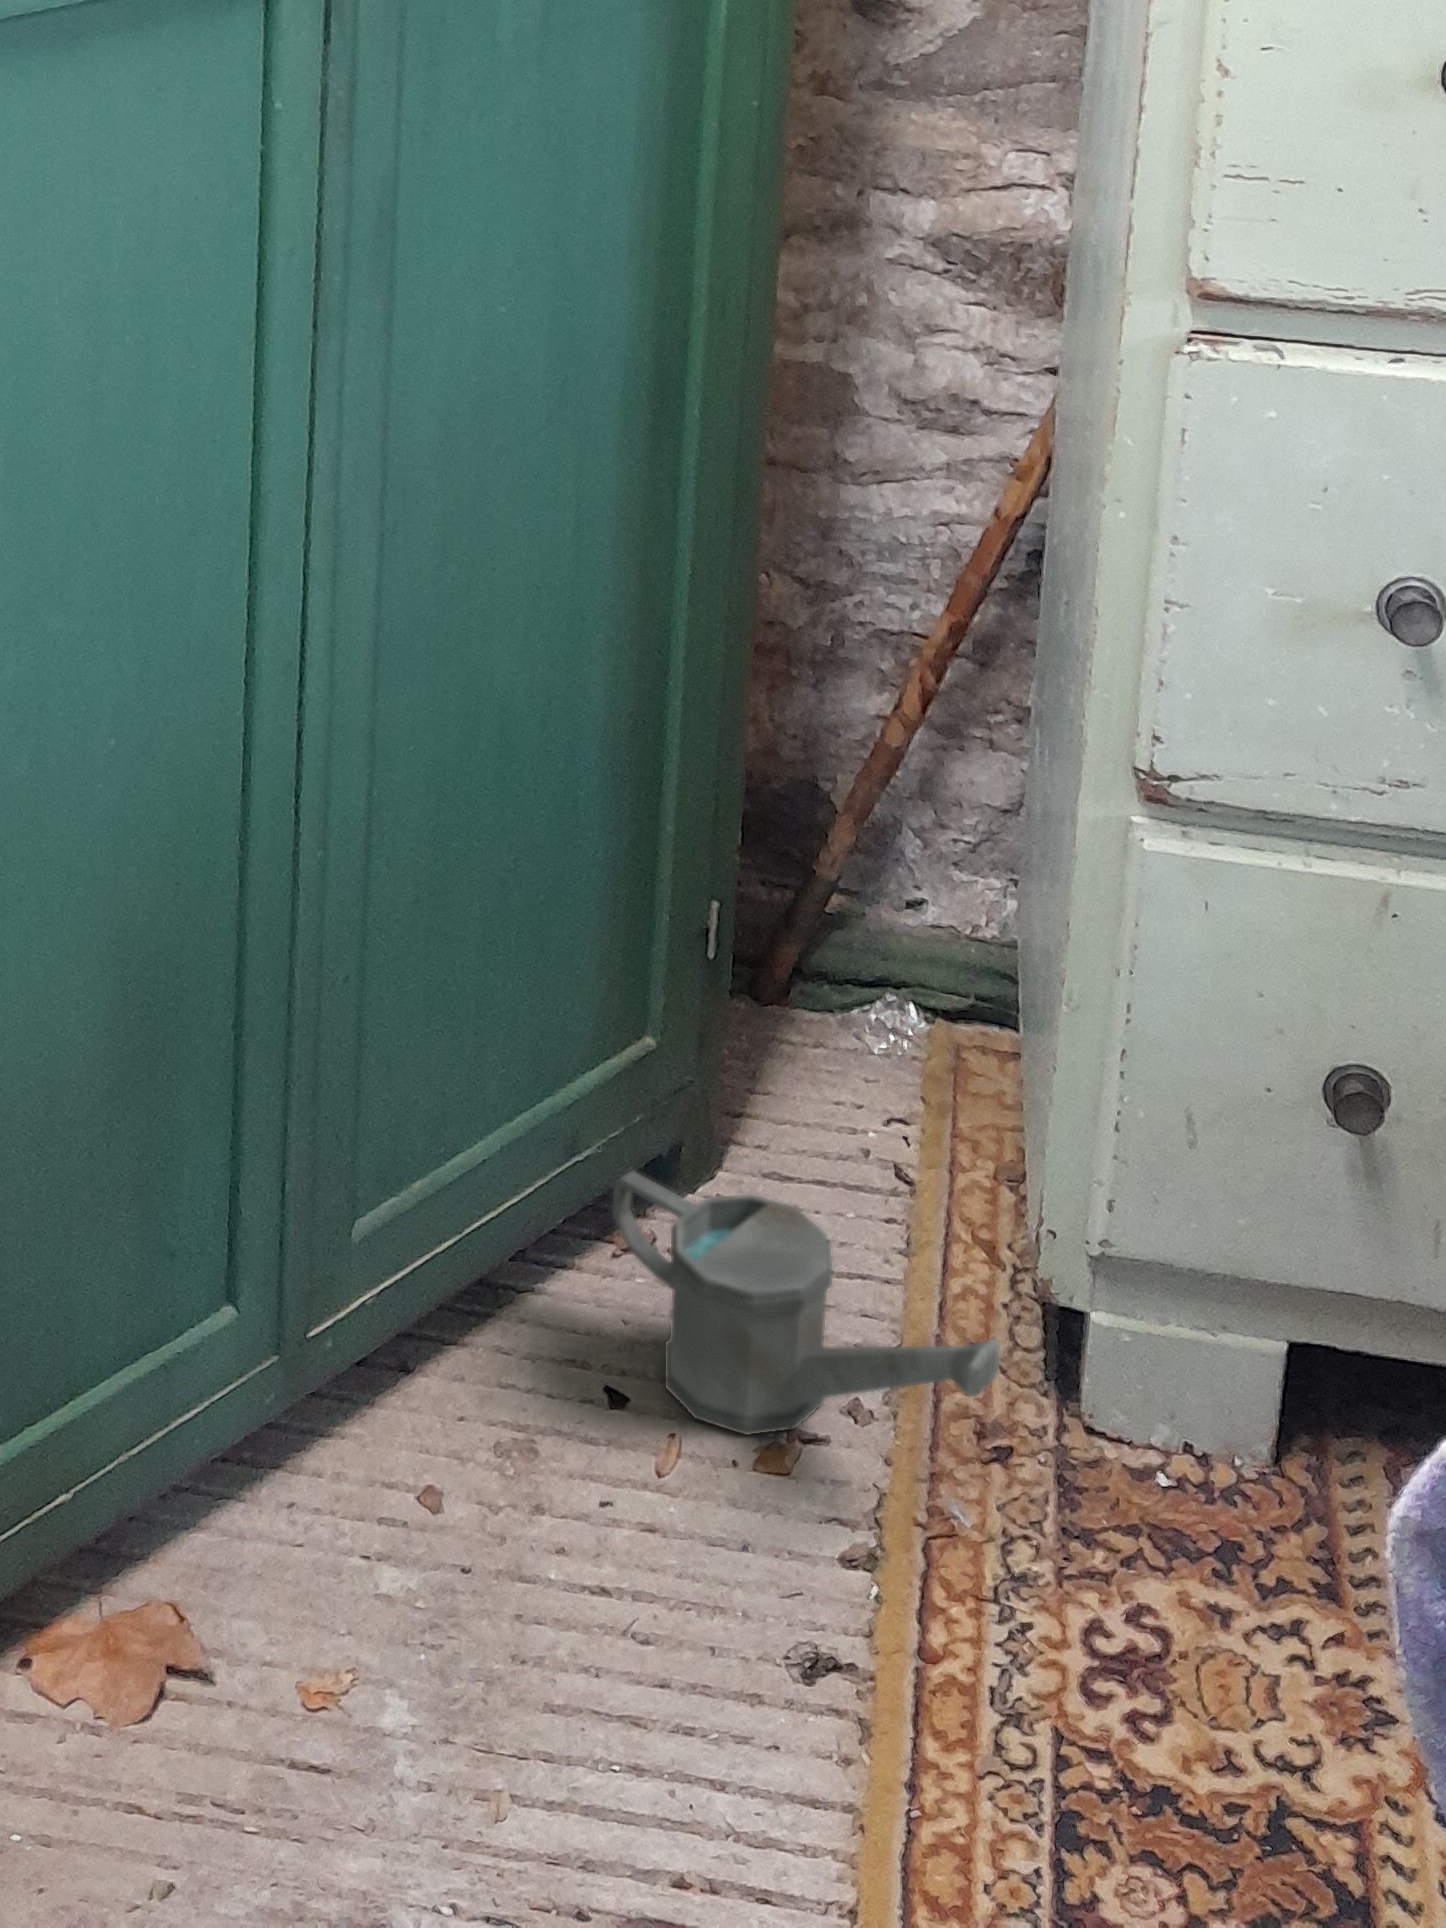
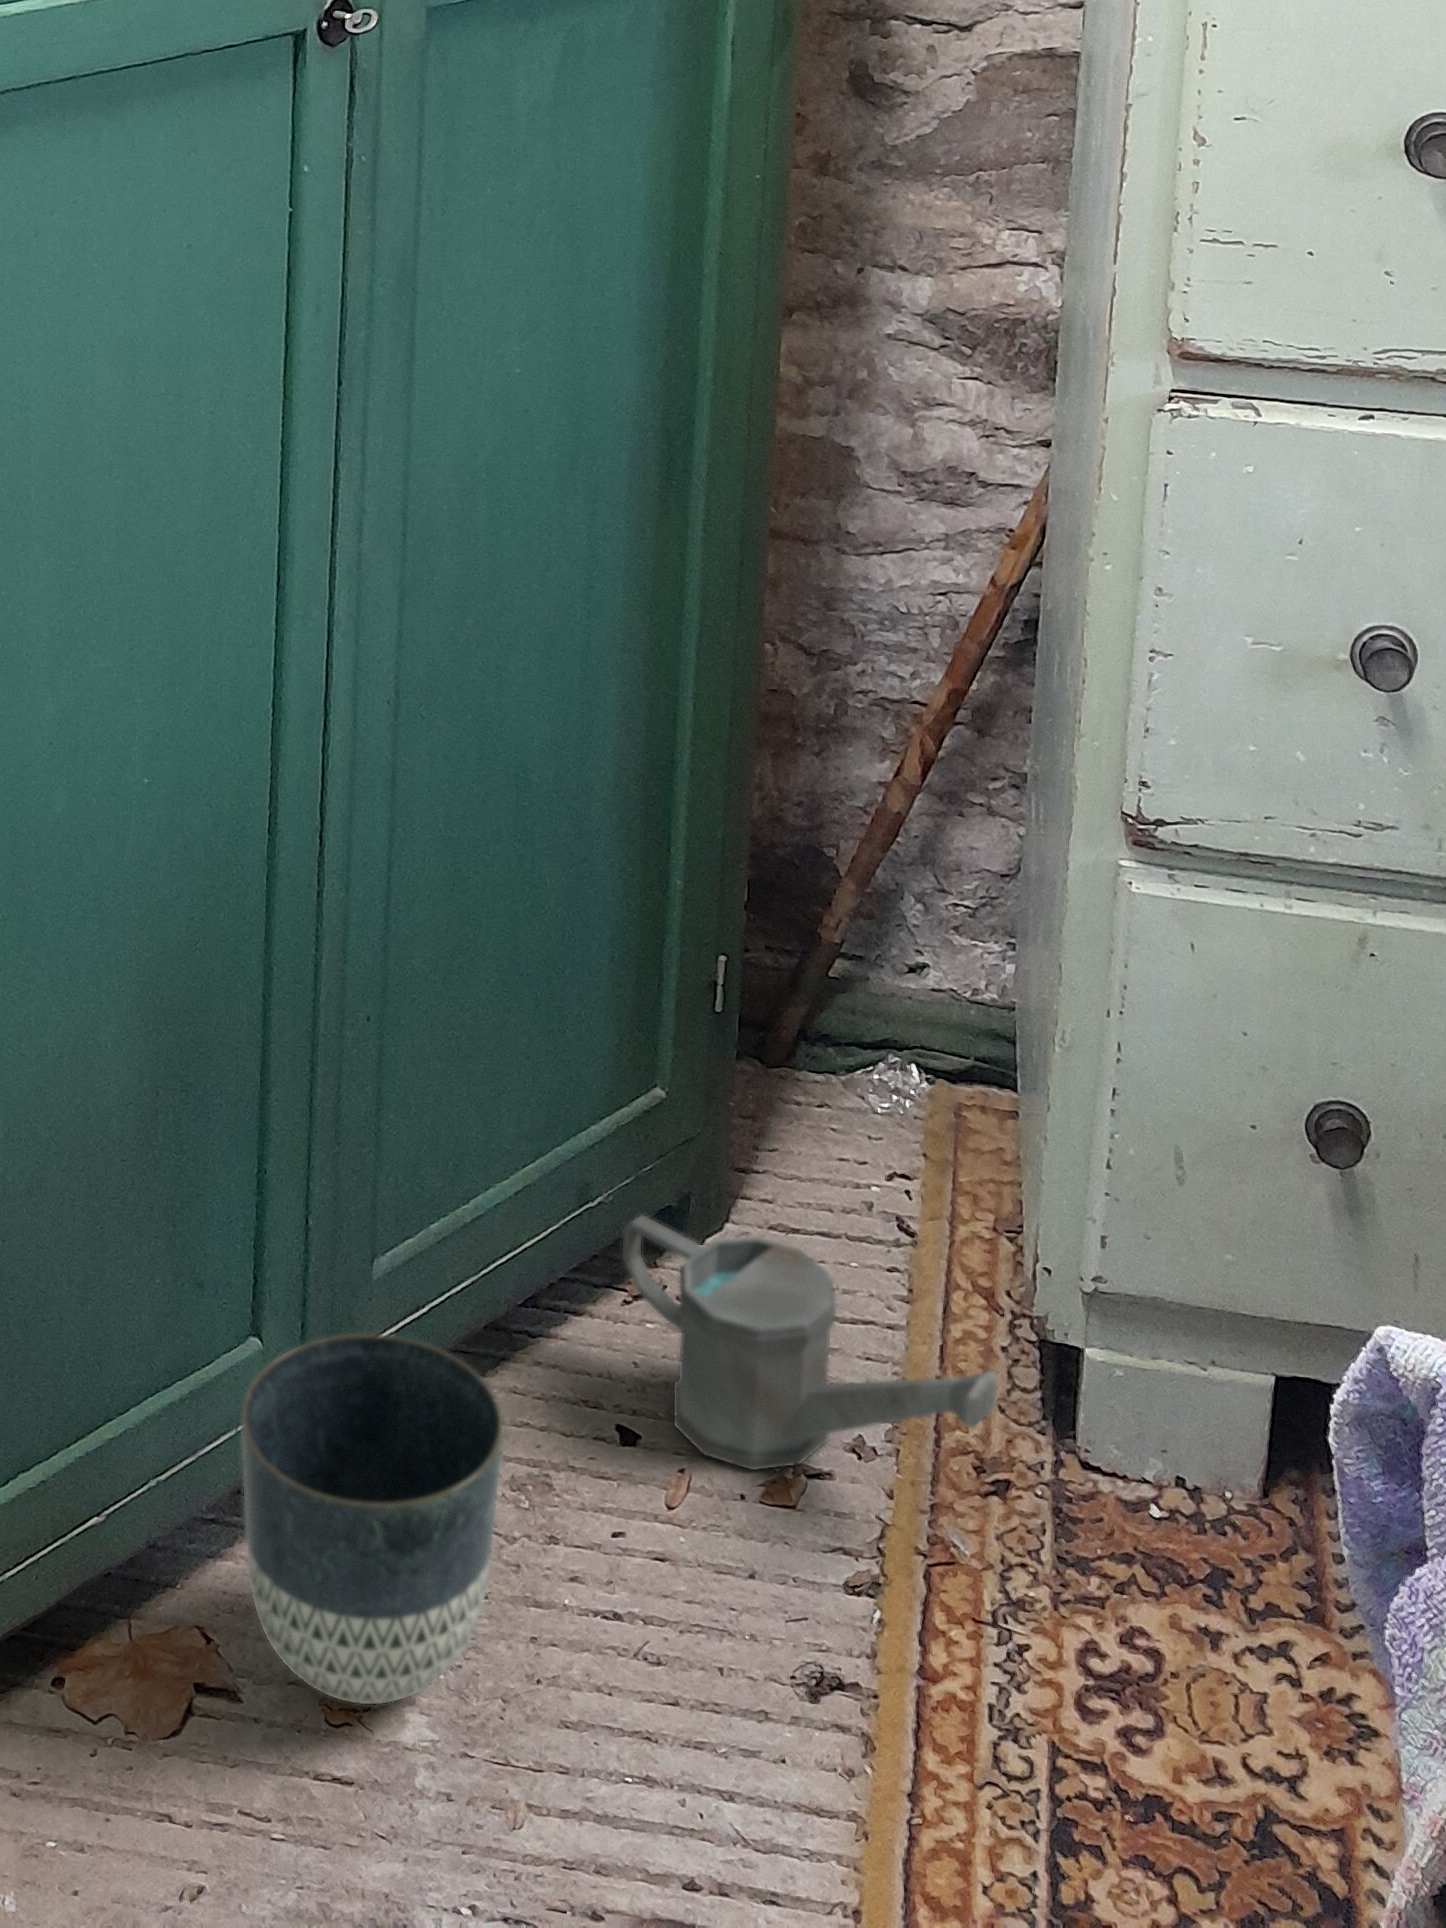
planter: none [216,1304,487,1686] -> present [241,1334,503,1704]

